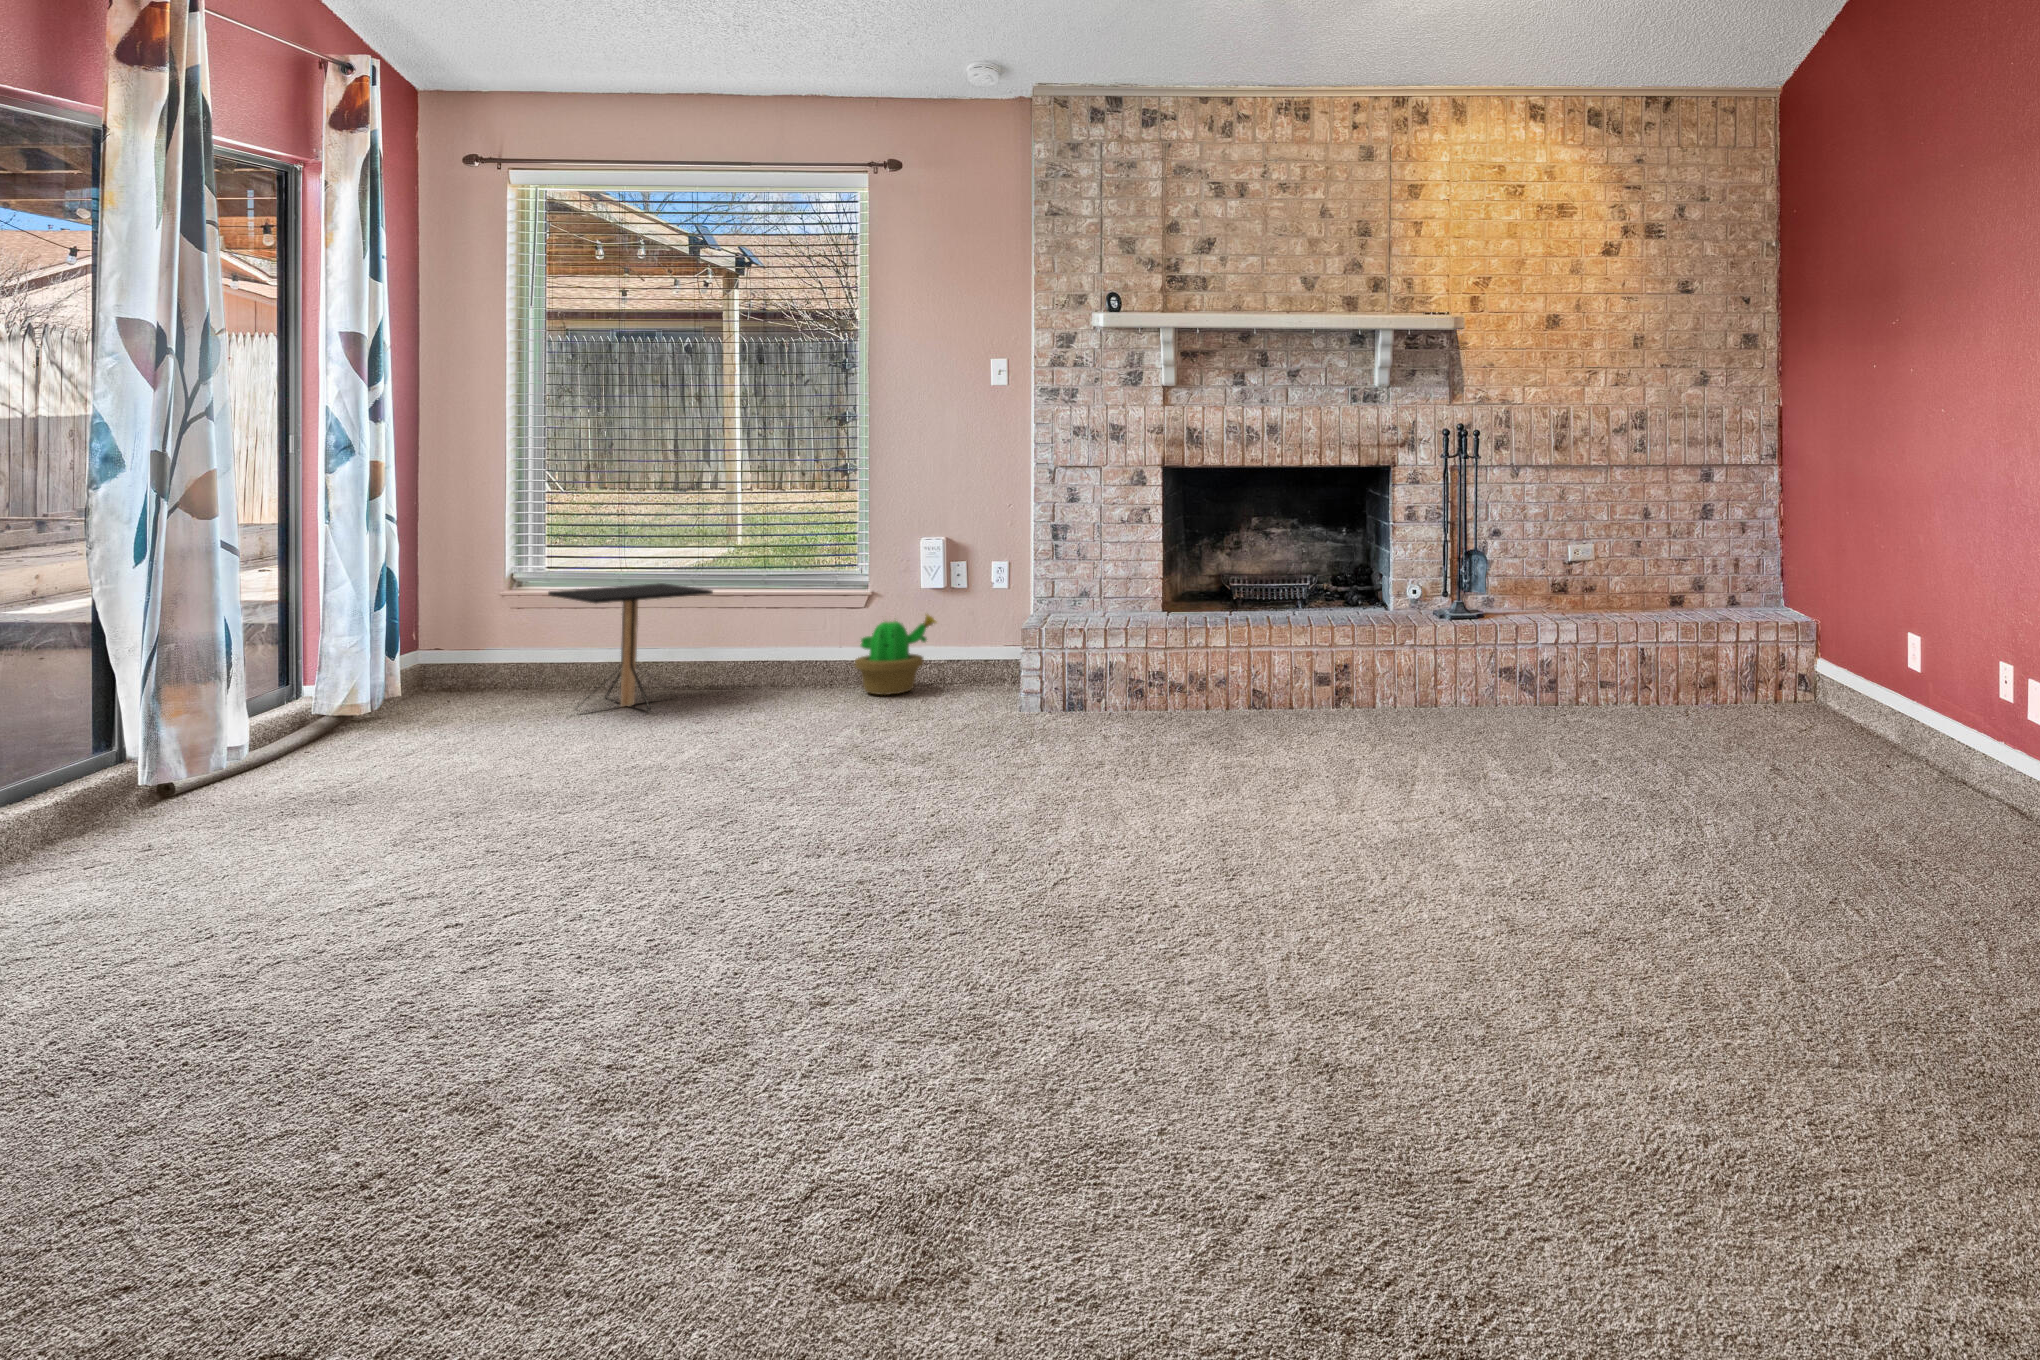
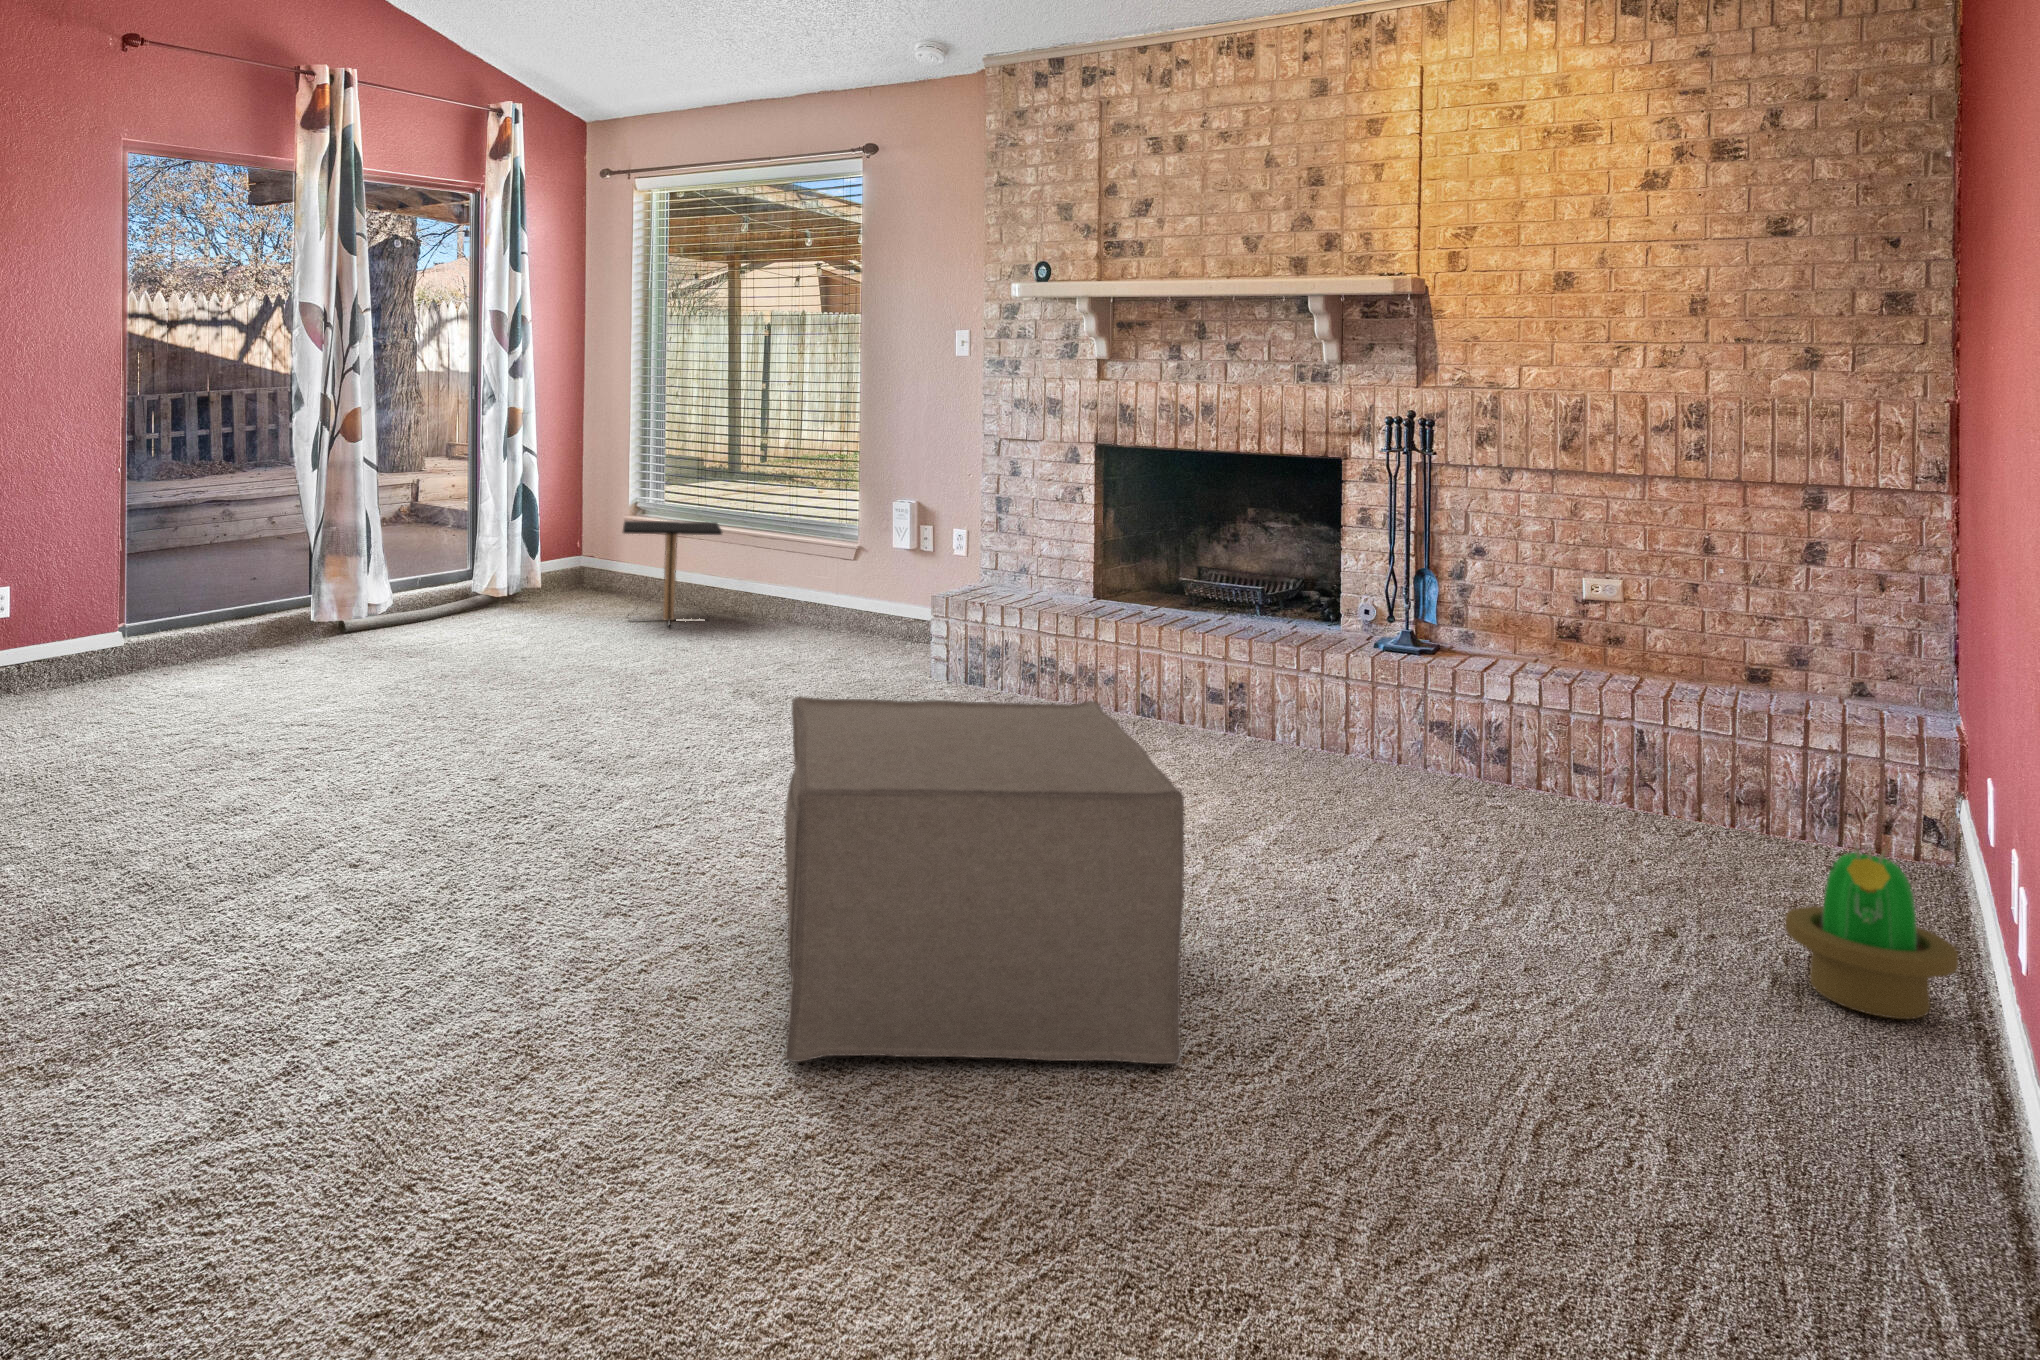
decorative plant: present [855,615,936,695] -> present [1785,848,1958,1019]
ottoman: none [1317,665,1753,993] -> present [785,697,1185,1064]

